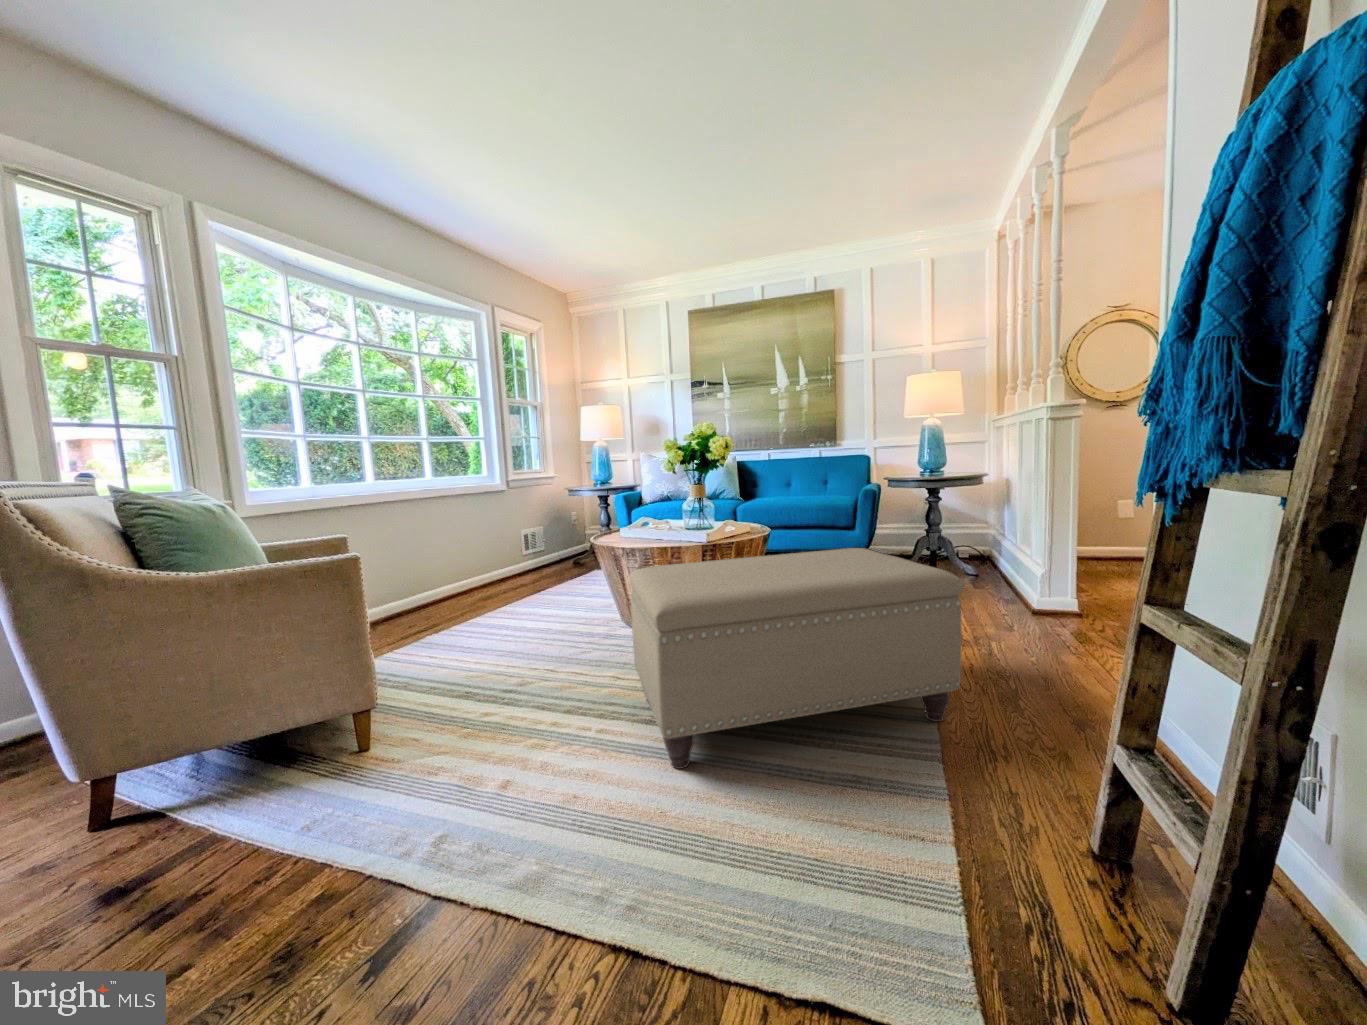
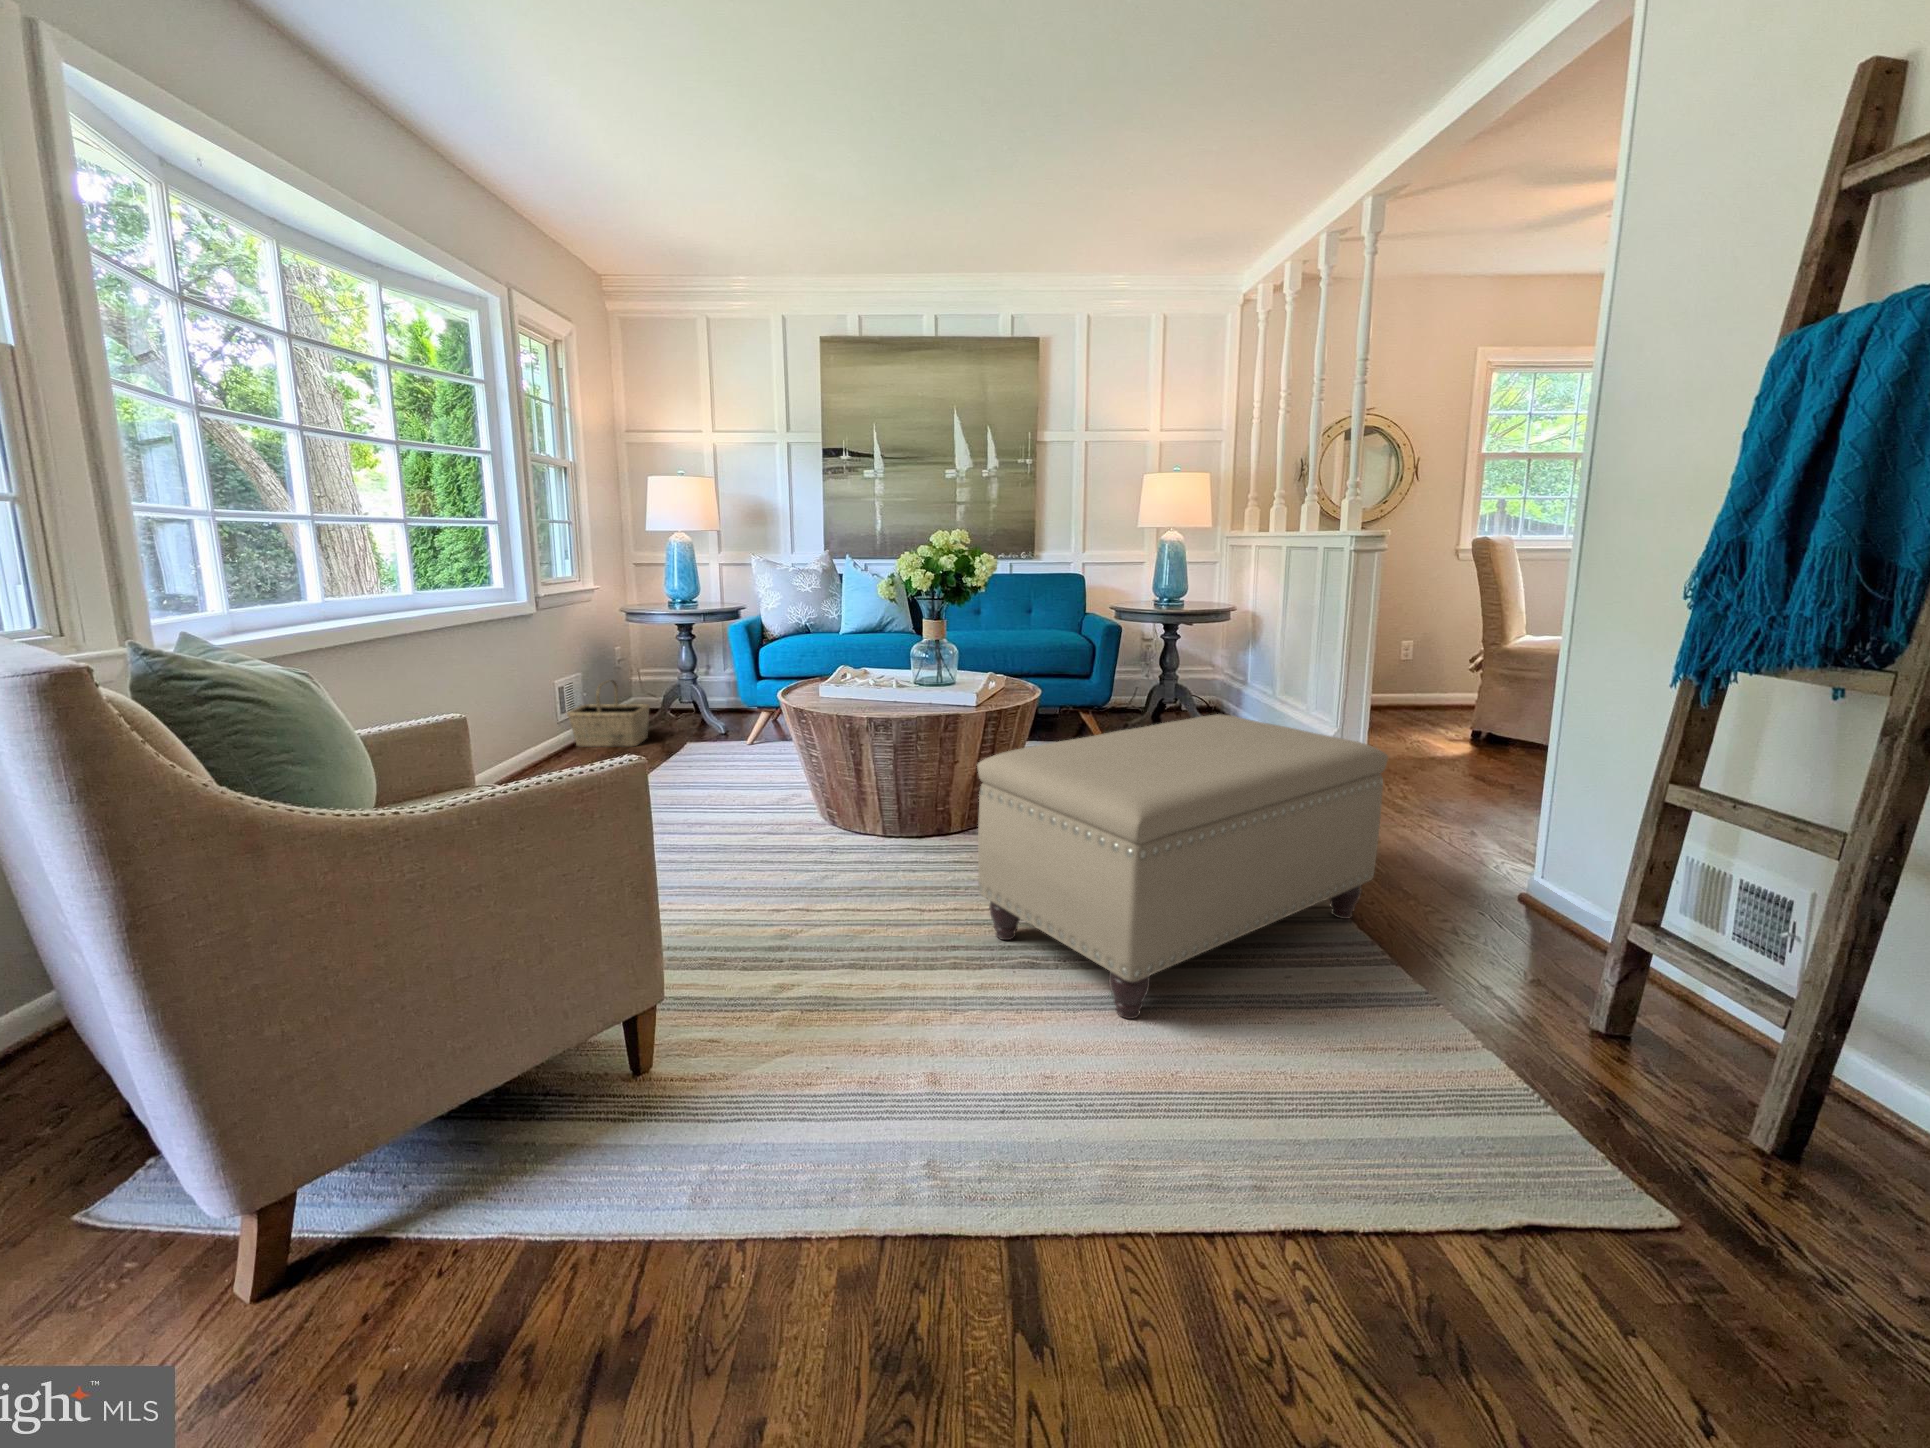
basket: none [529,530,577,570] -> present [567,680,650,746]

